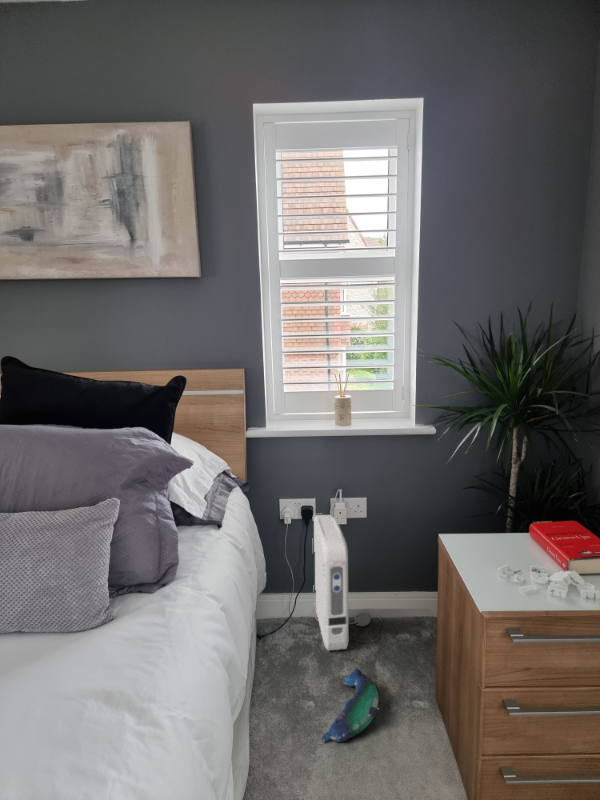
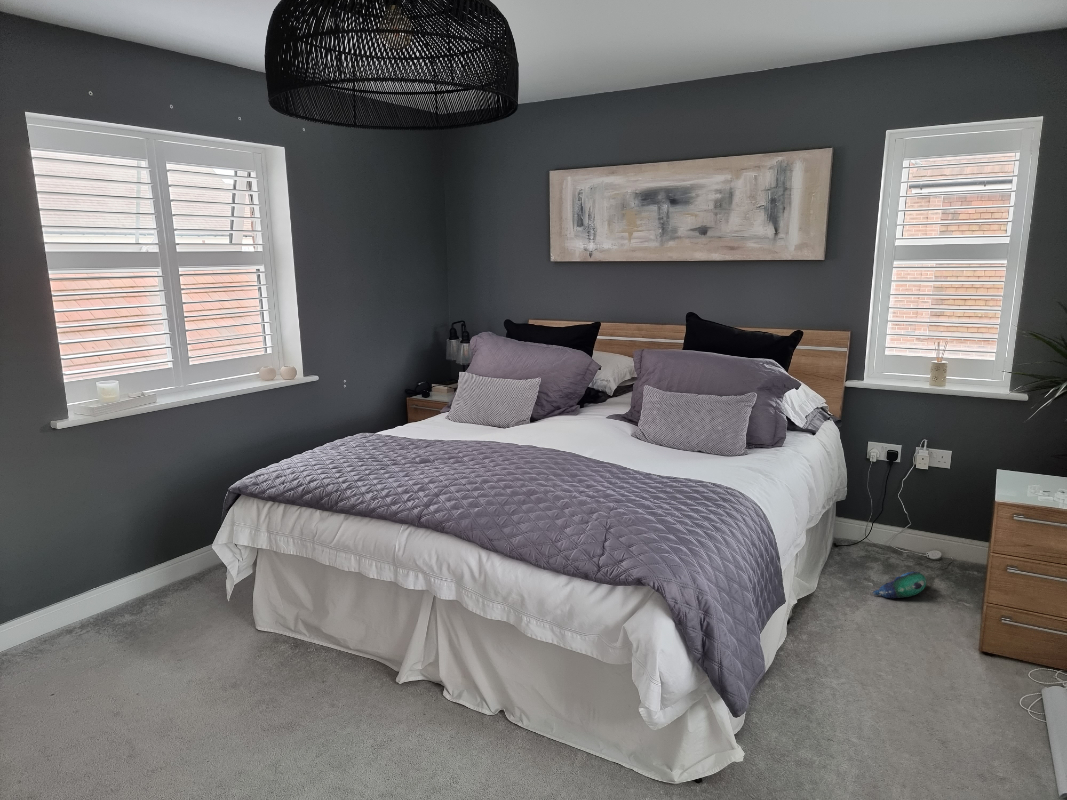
air purifier: present [313,513,349,650] -> none [890,459,921,565]

